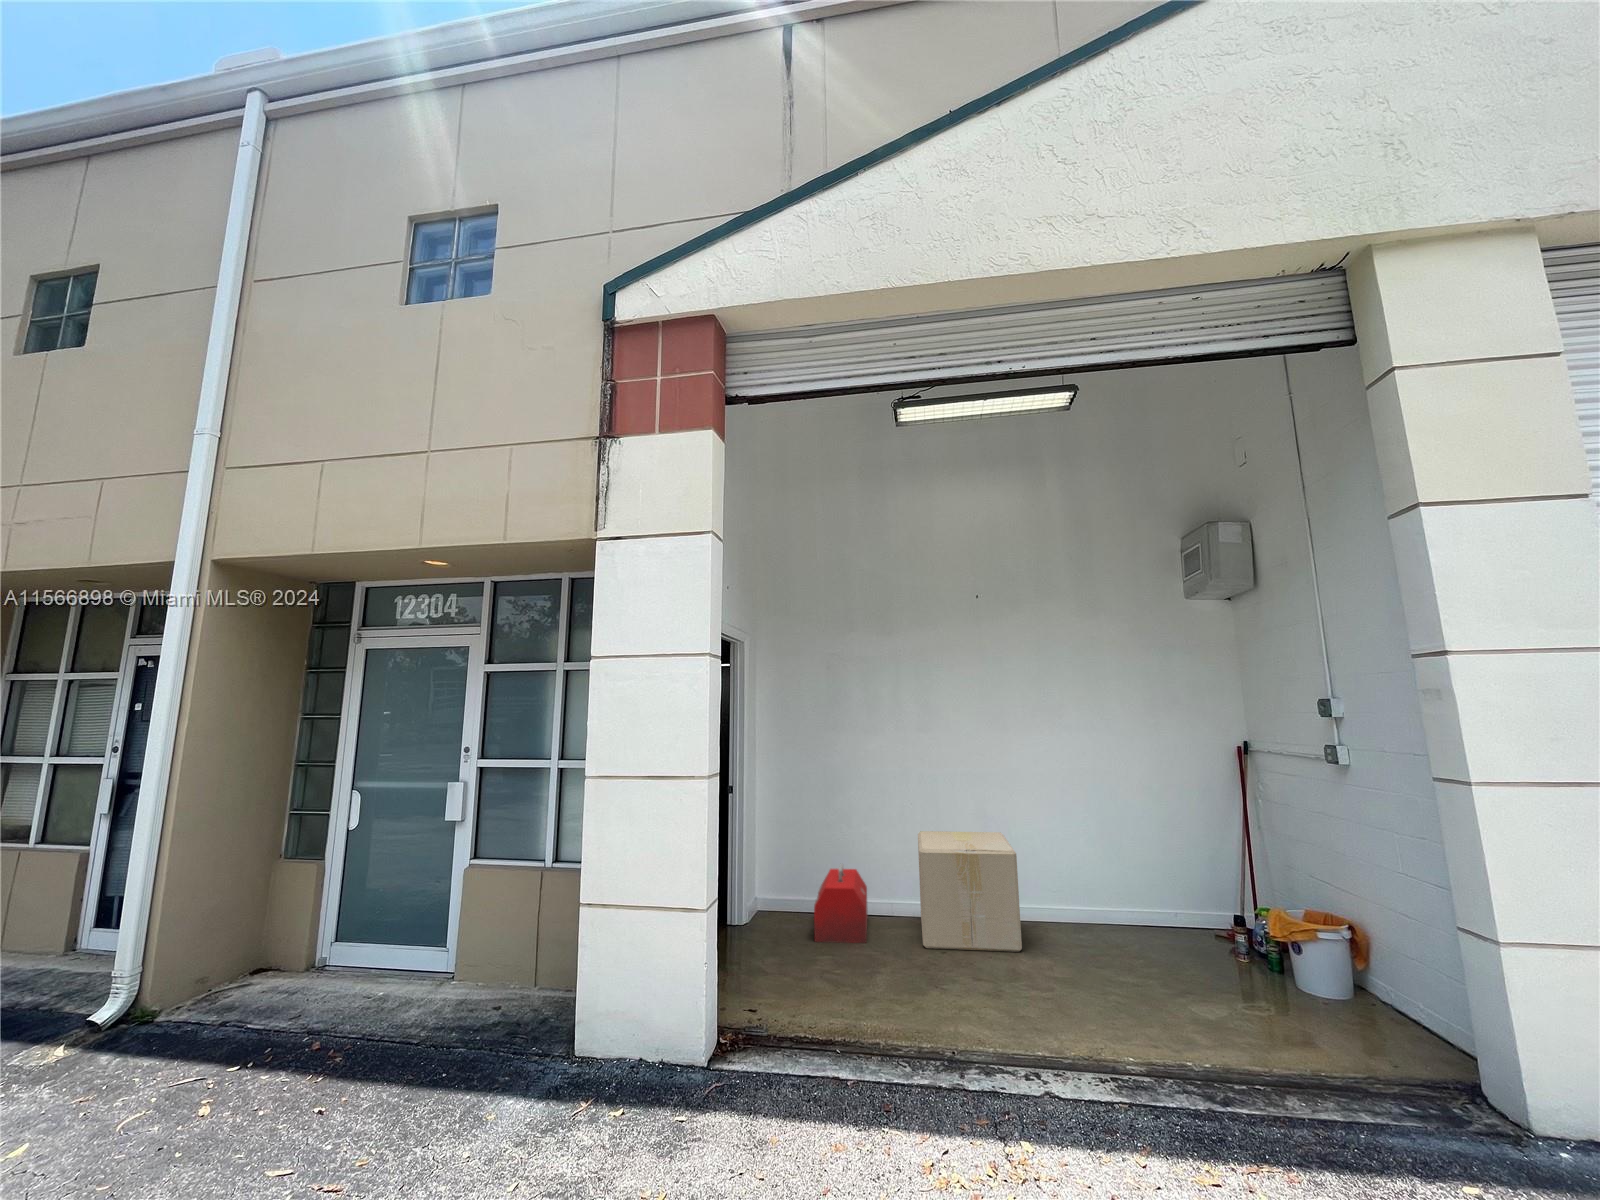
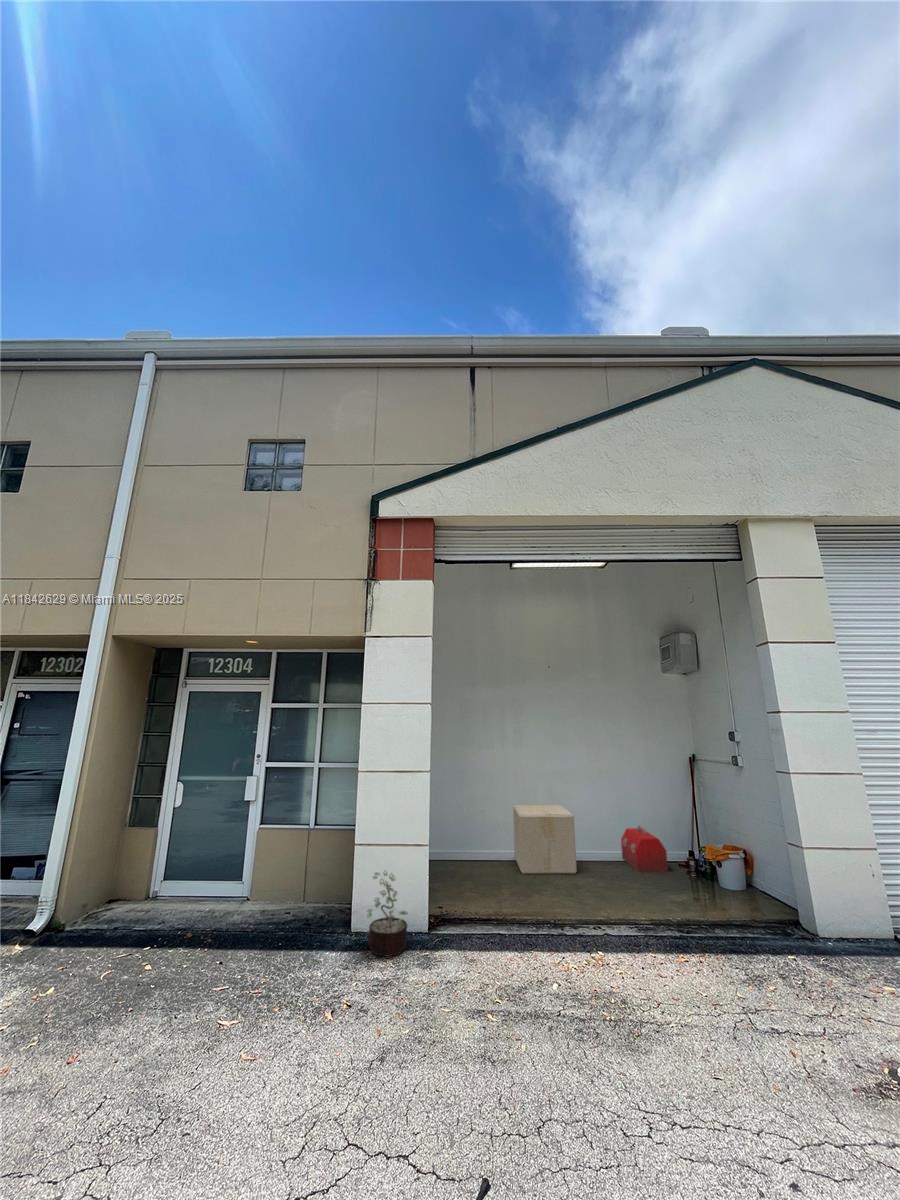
toolbox: present [814,864,868,943] -> present [621,825,668,872]
decorative plant: none [584,953,659,1116] -> present [368,872,408,956]

